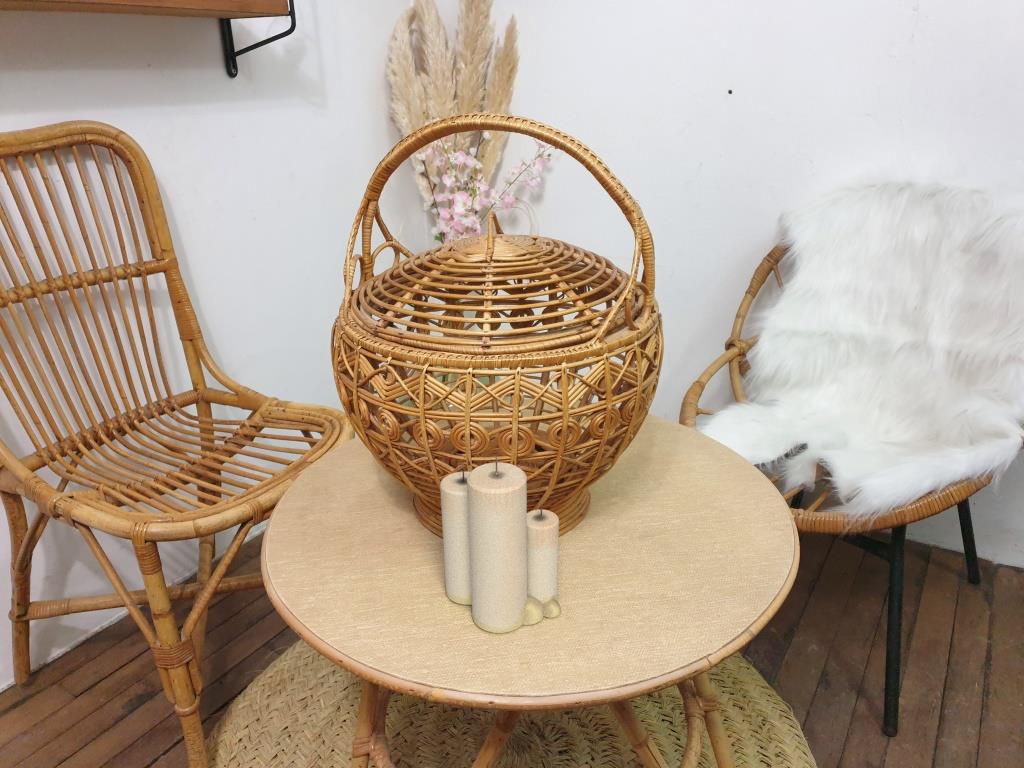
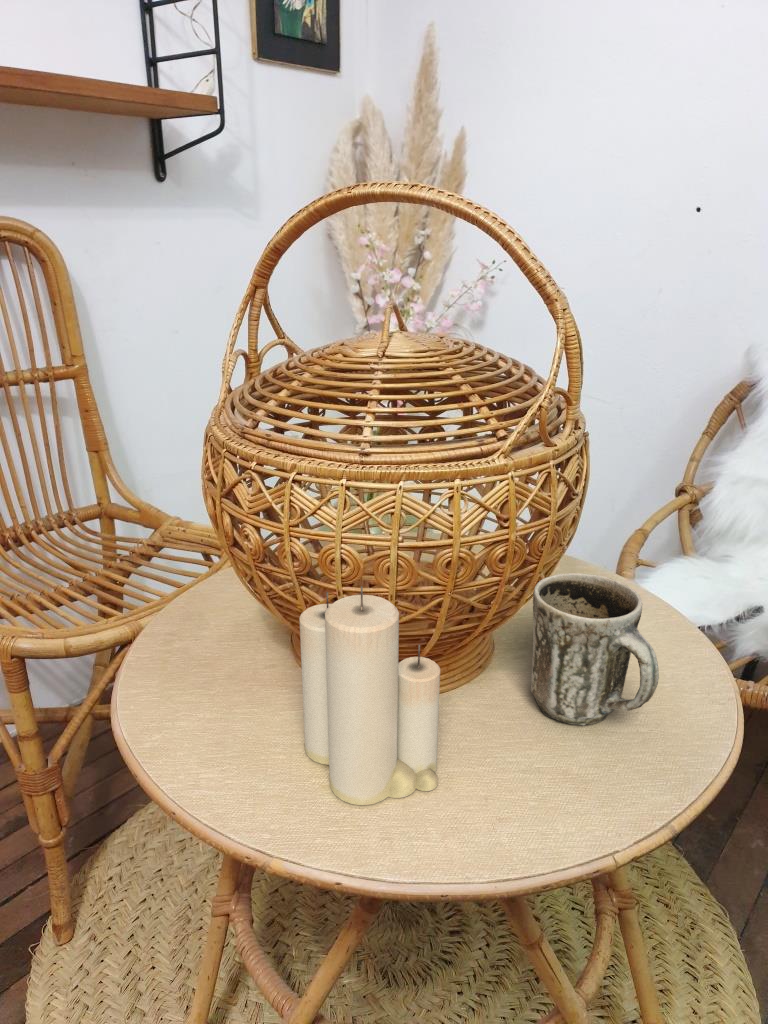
mug: none [625,431,729,555] -> present [531,573,659,726]

